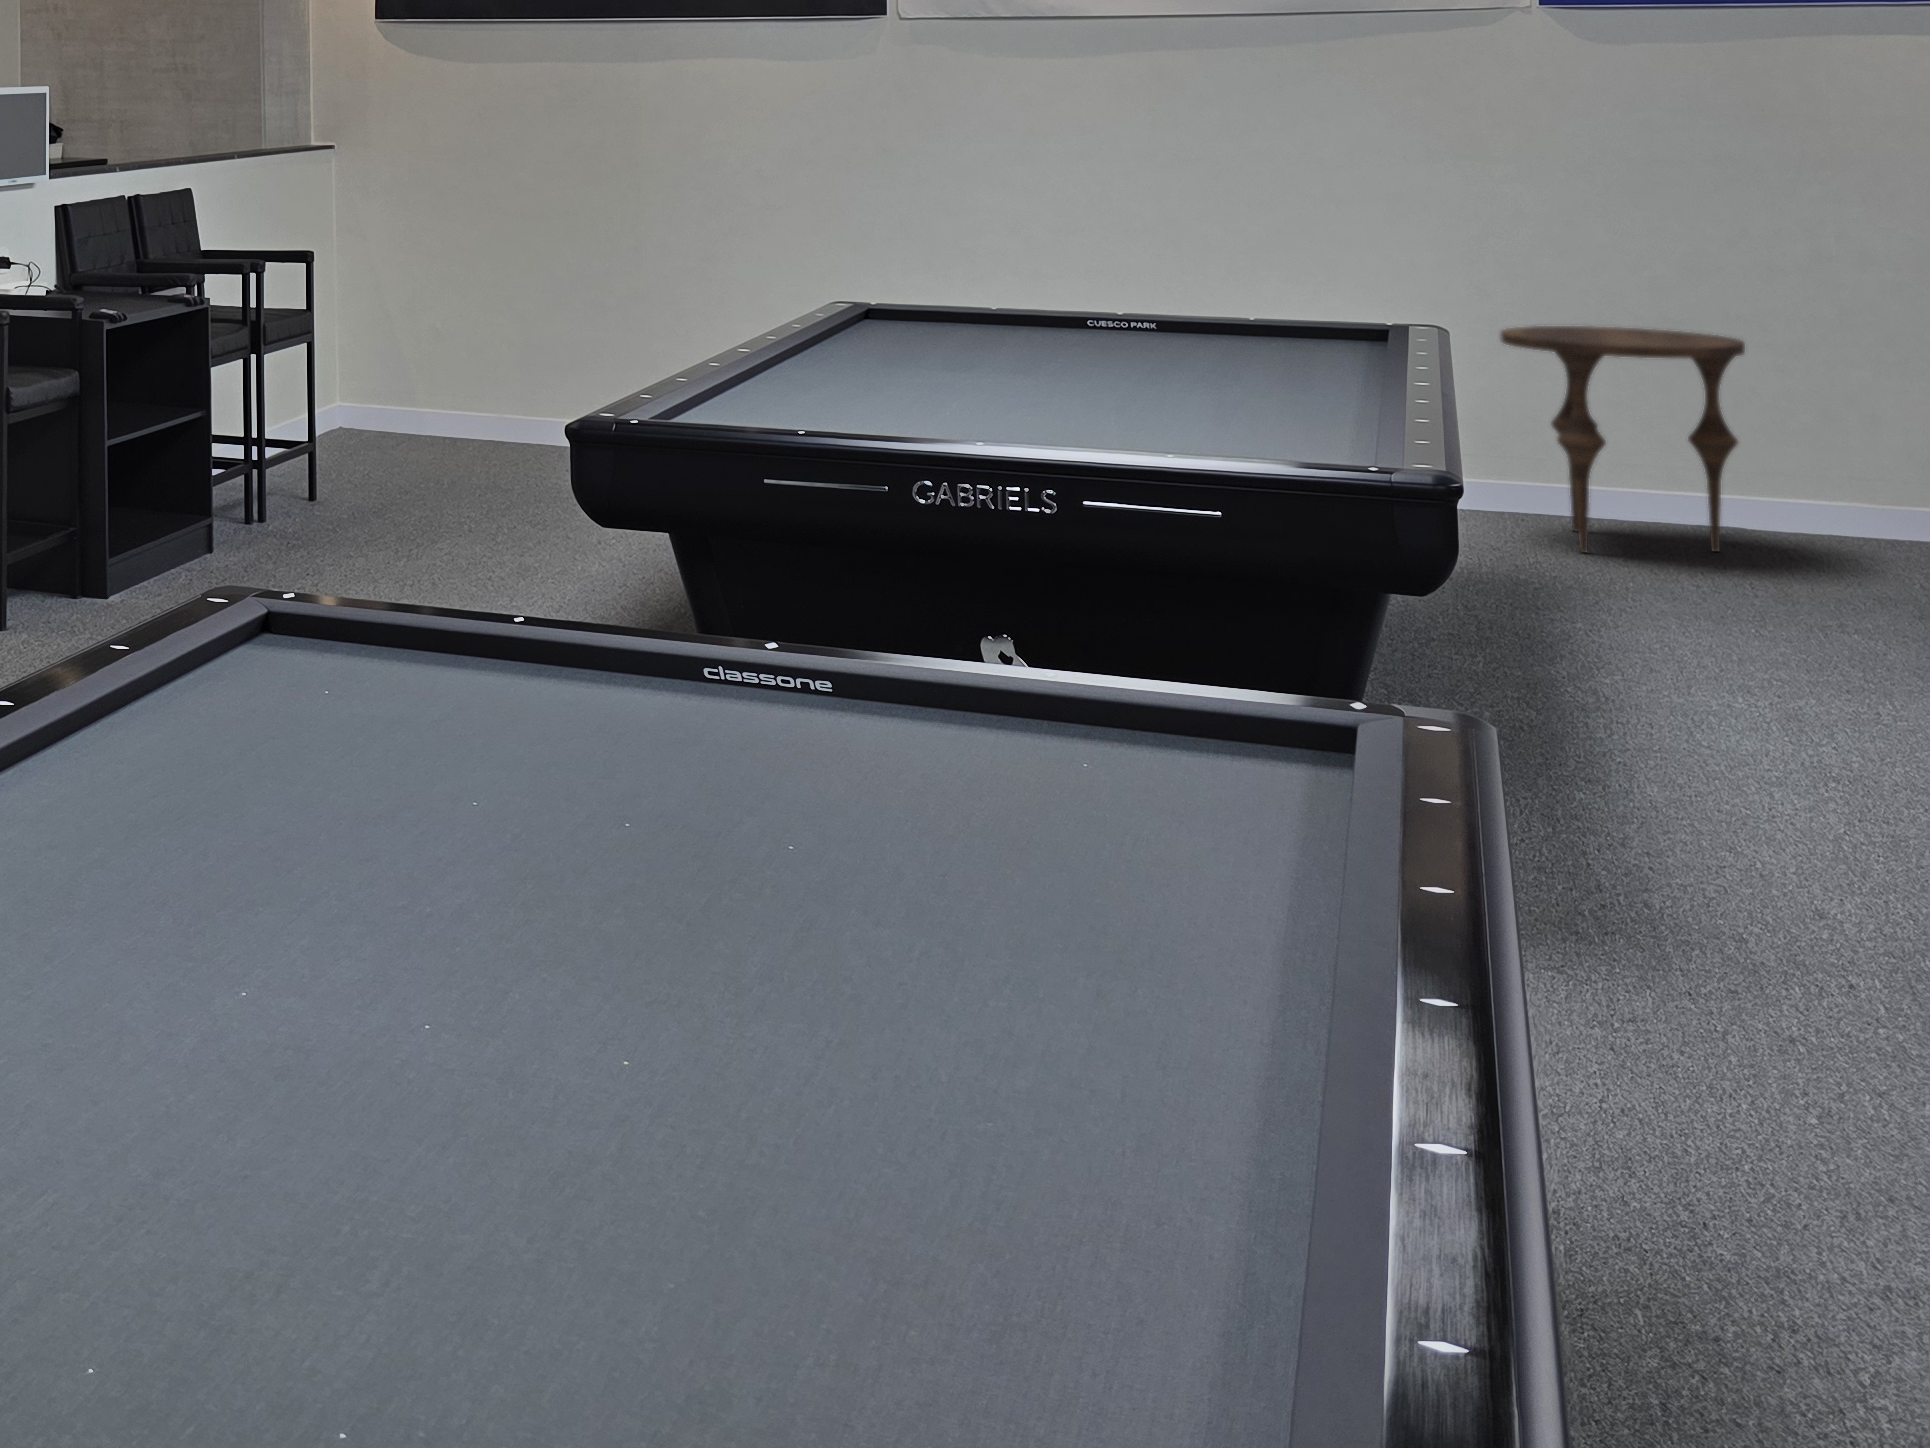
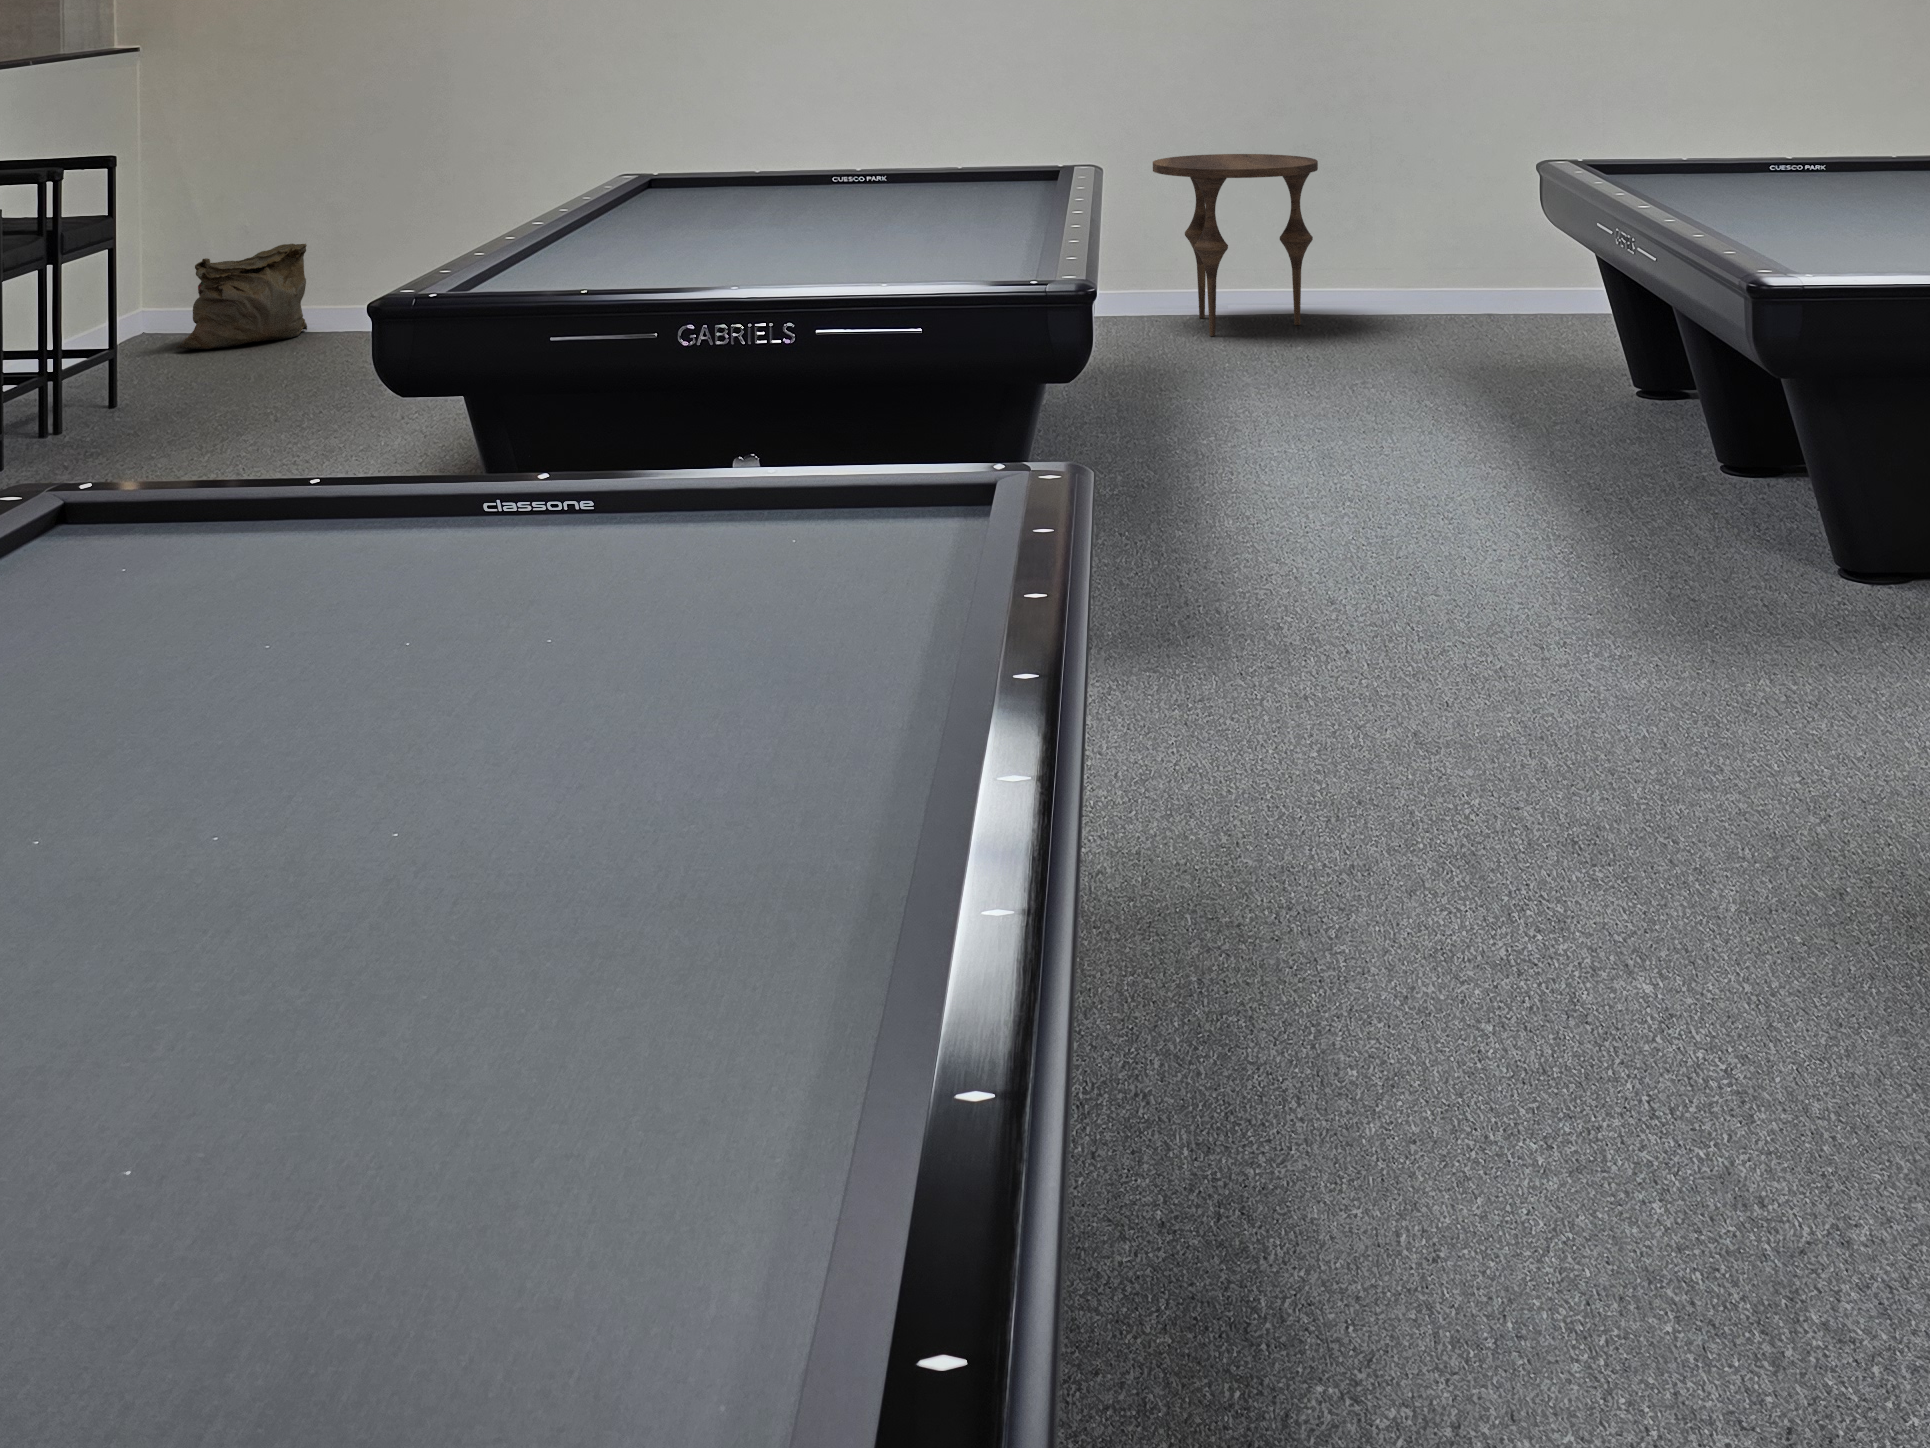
bag: none [361,357,492,457] -> present [176,244,307,349]

